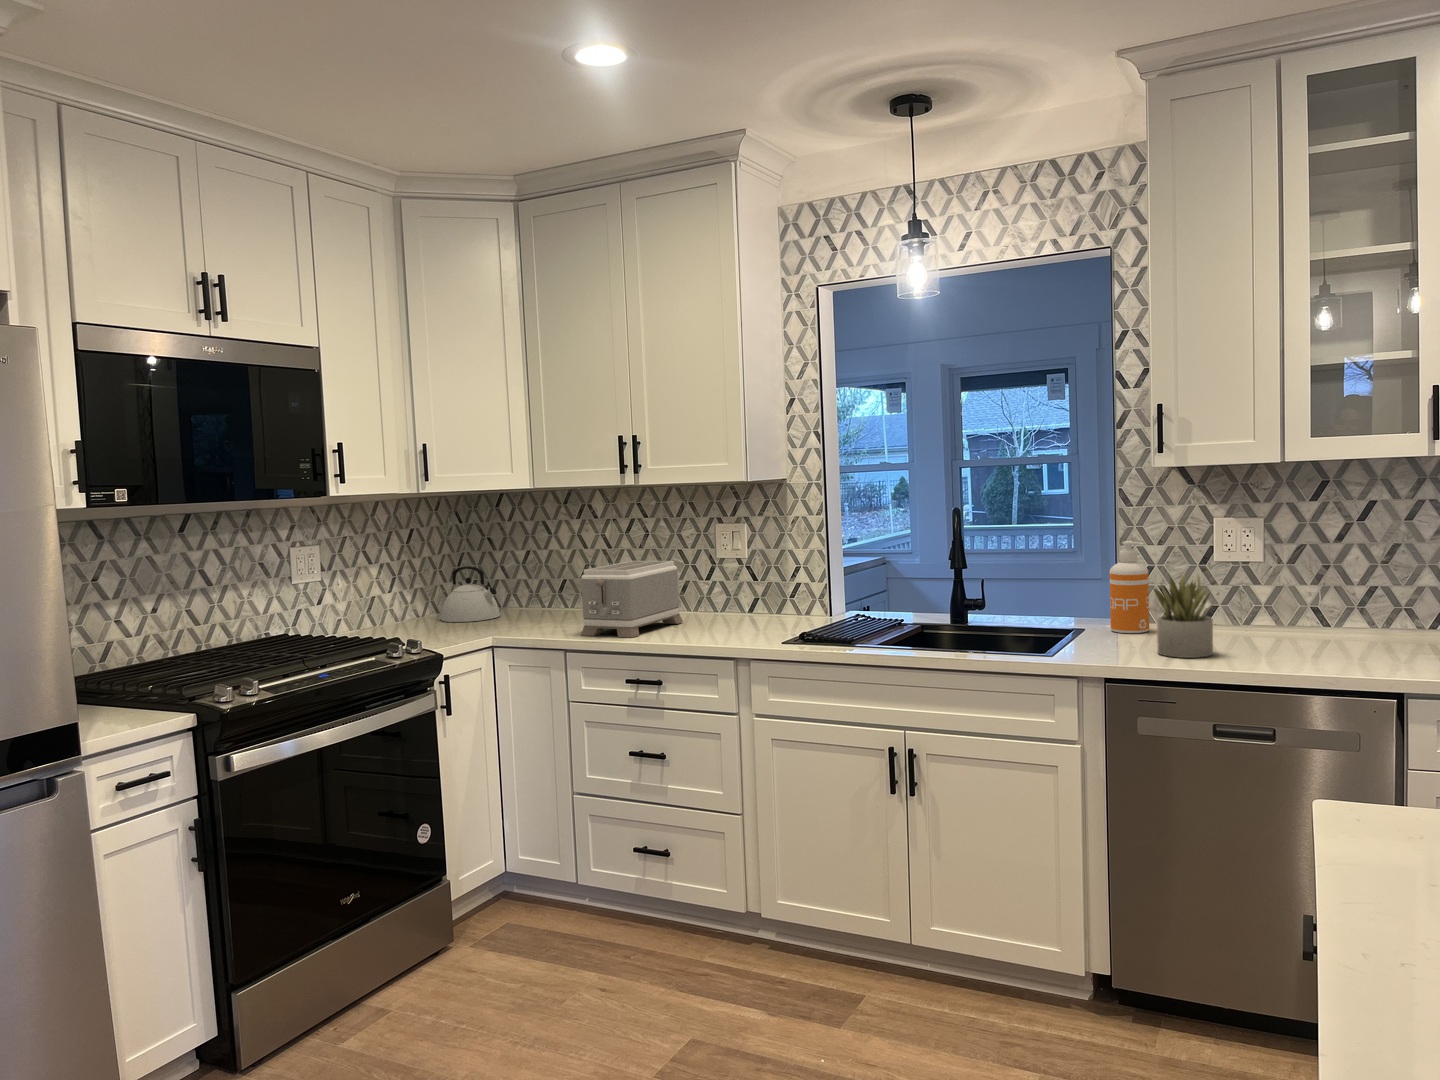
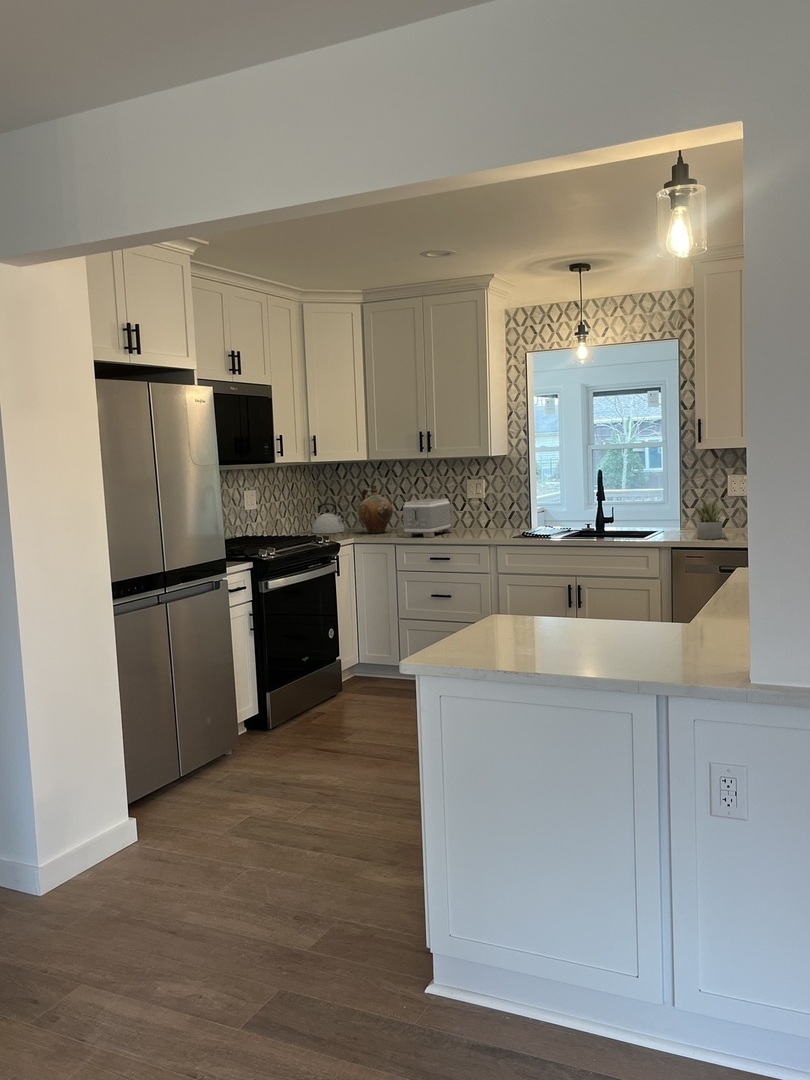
ceramic jug: none [514,534,579,623] -> present [358,485,393,533]
soap dispenser: present [1110,541,1149,633] -> none [676,487,695,532]

